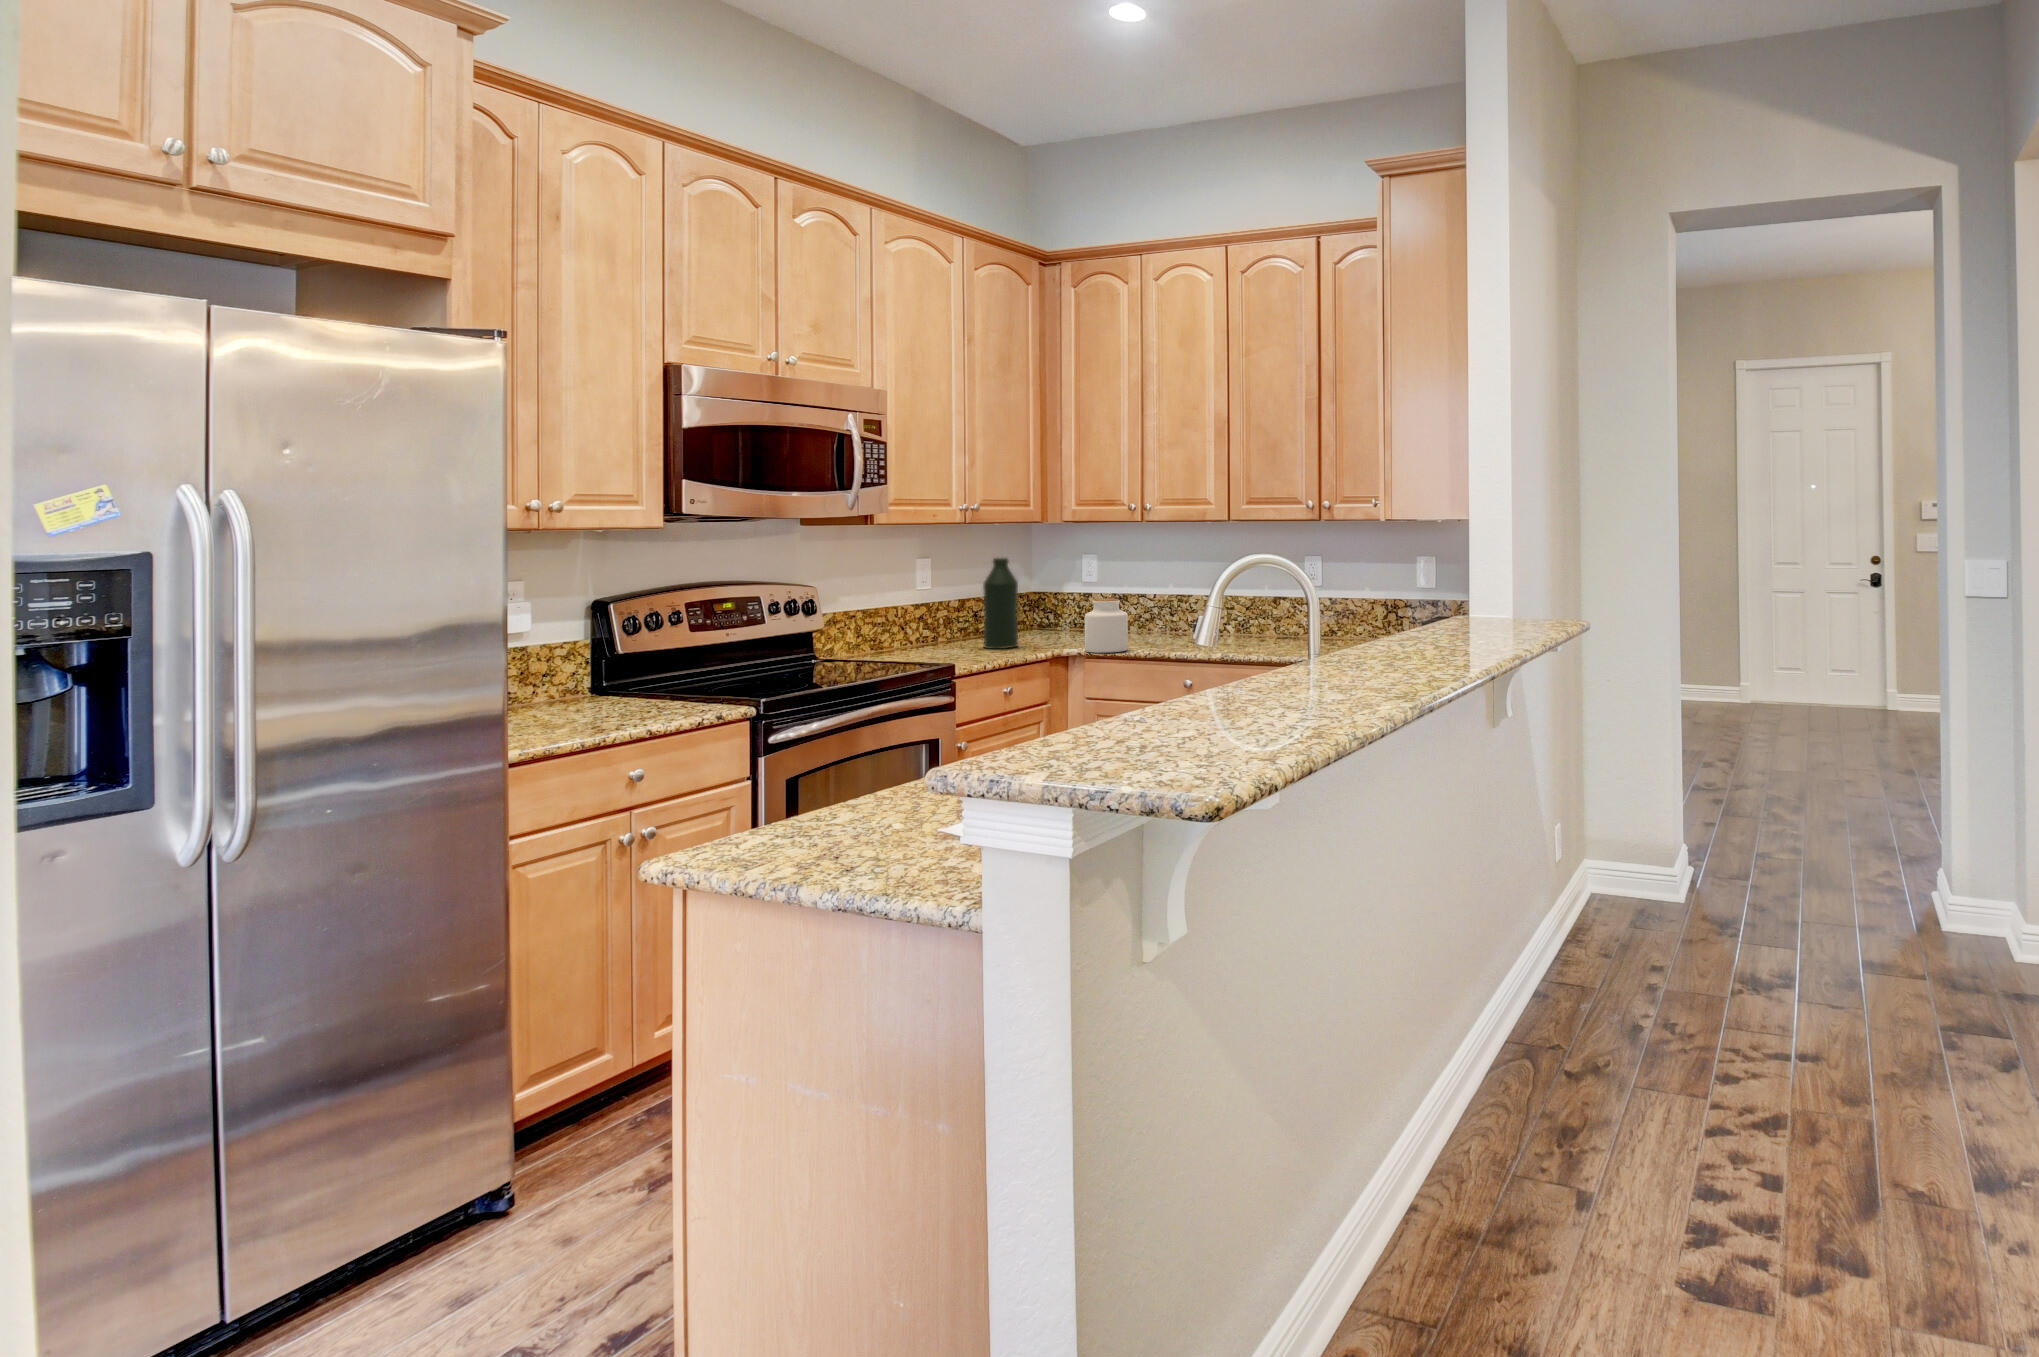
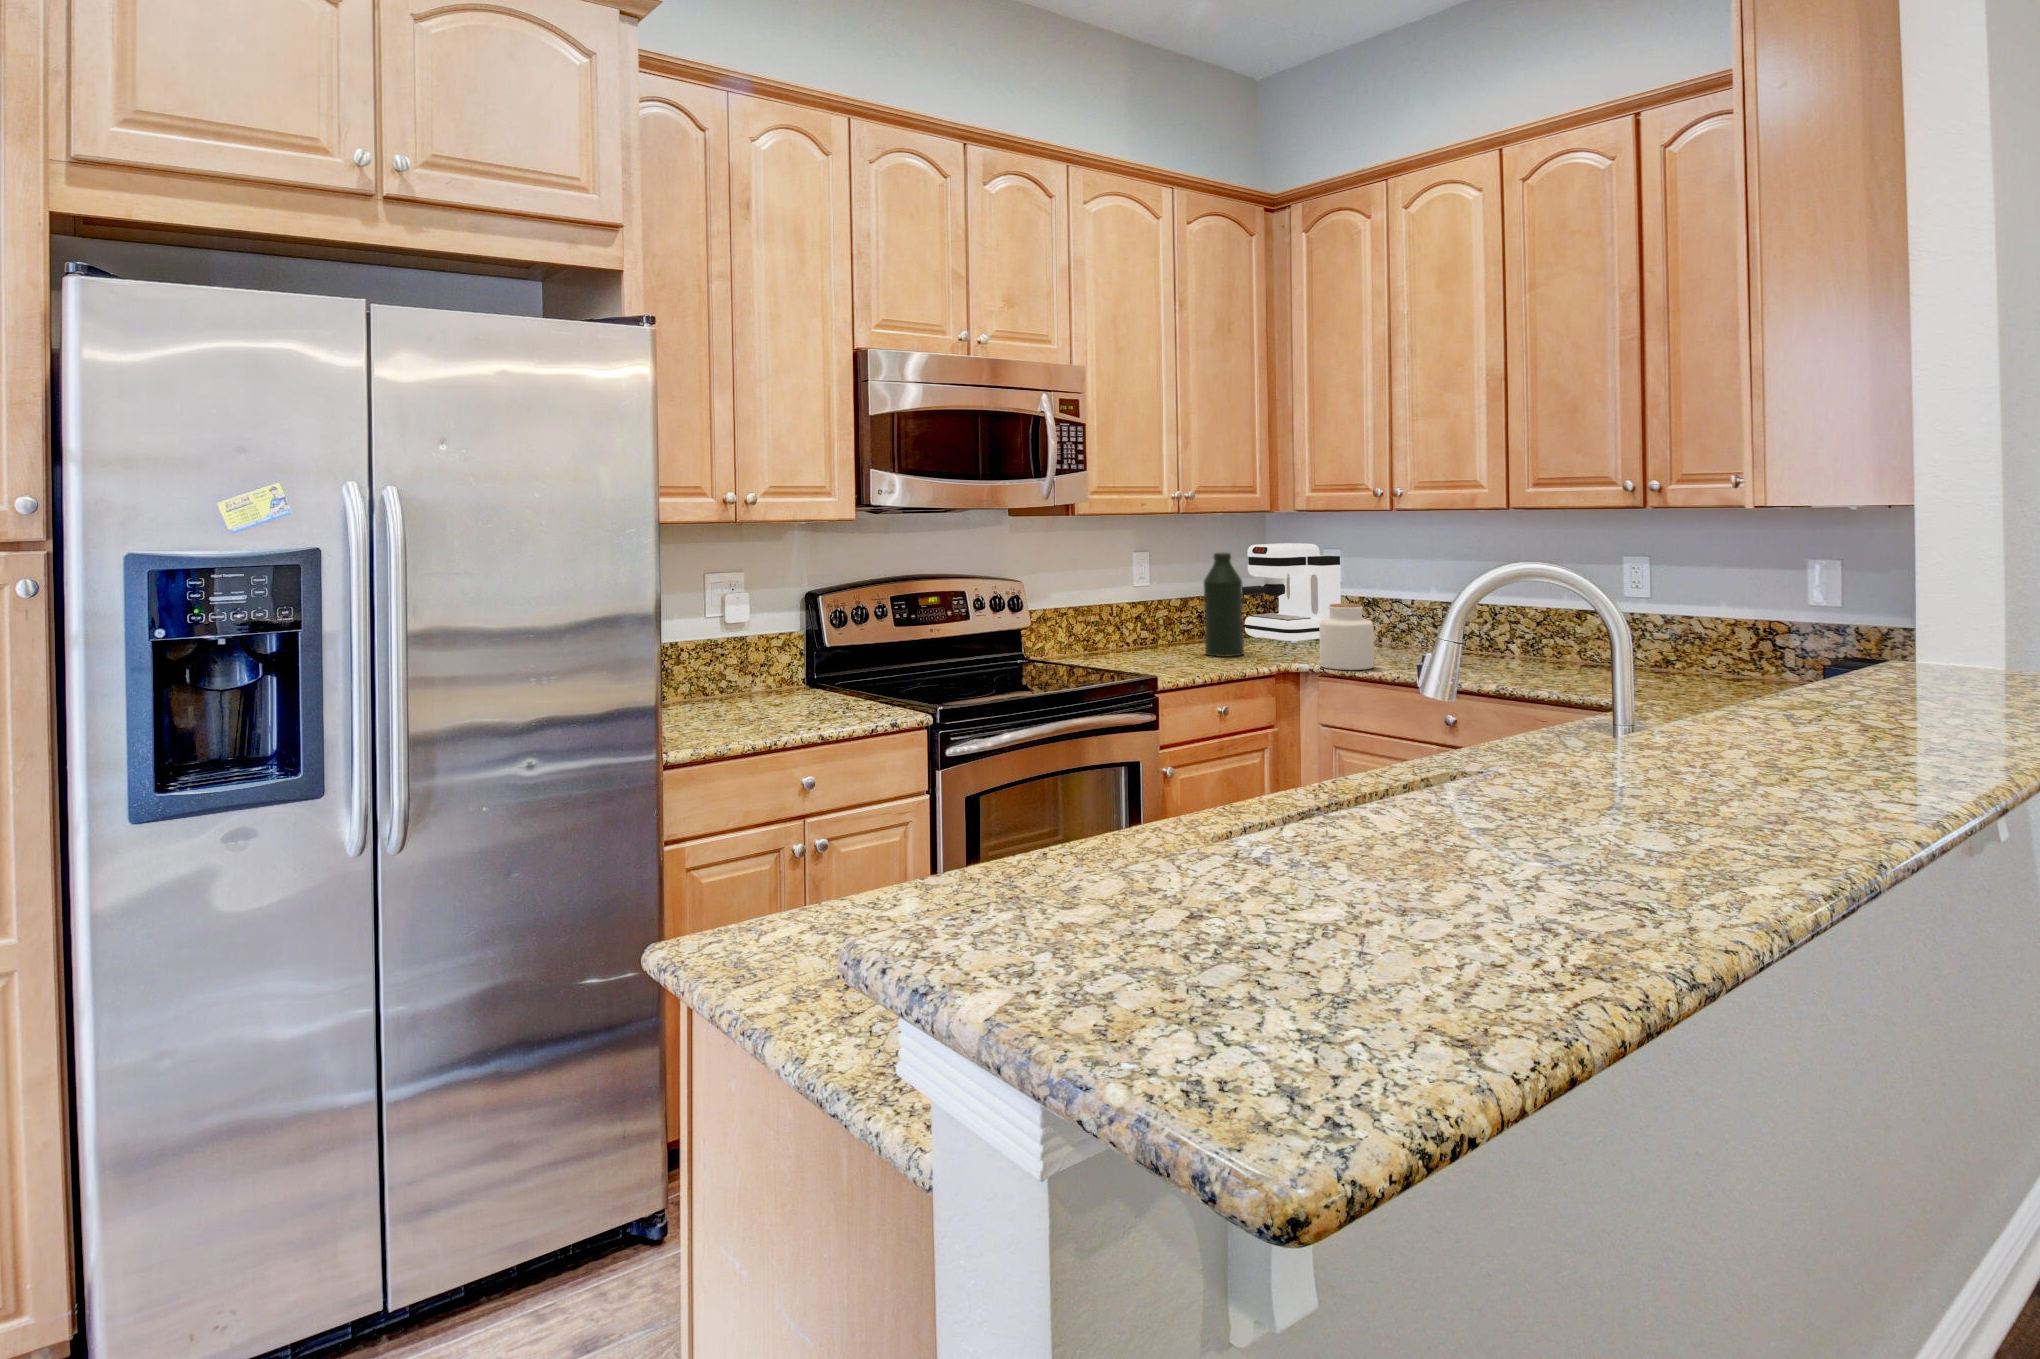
coffee maker: none [1007,550,1098,636] -> present [1242,543,1341,643]

